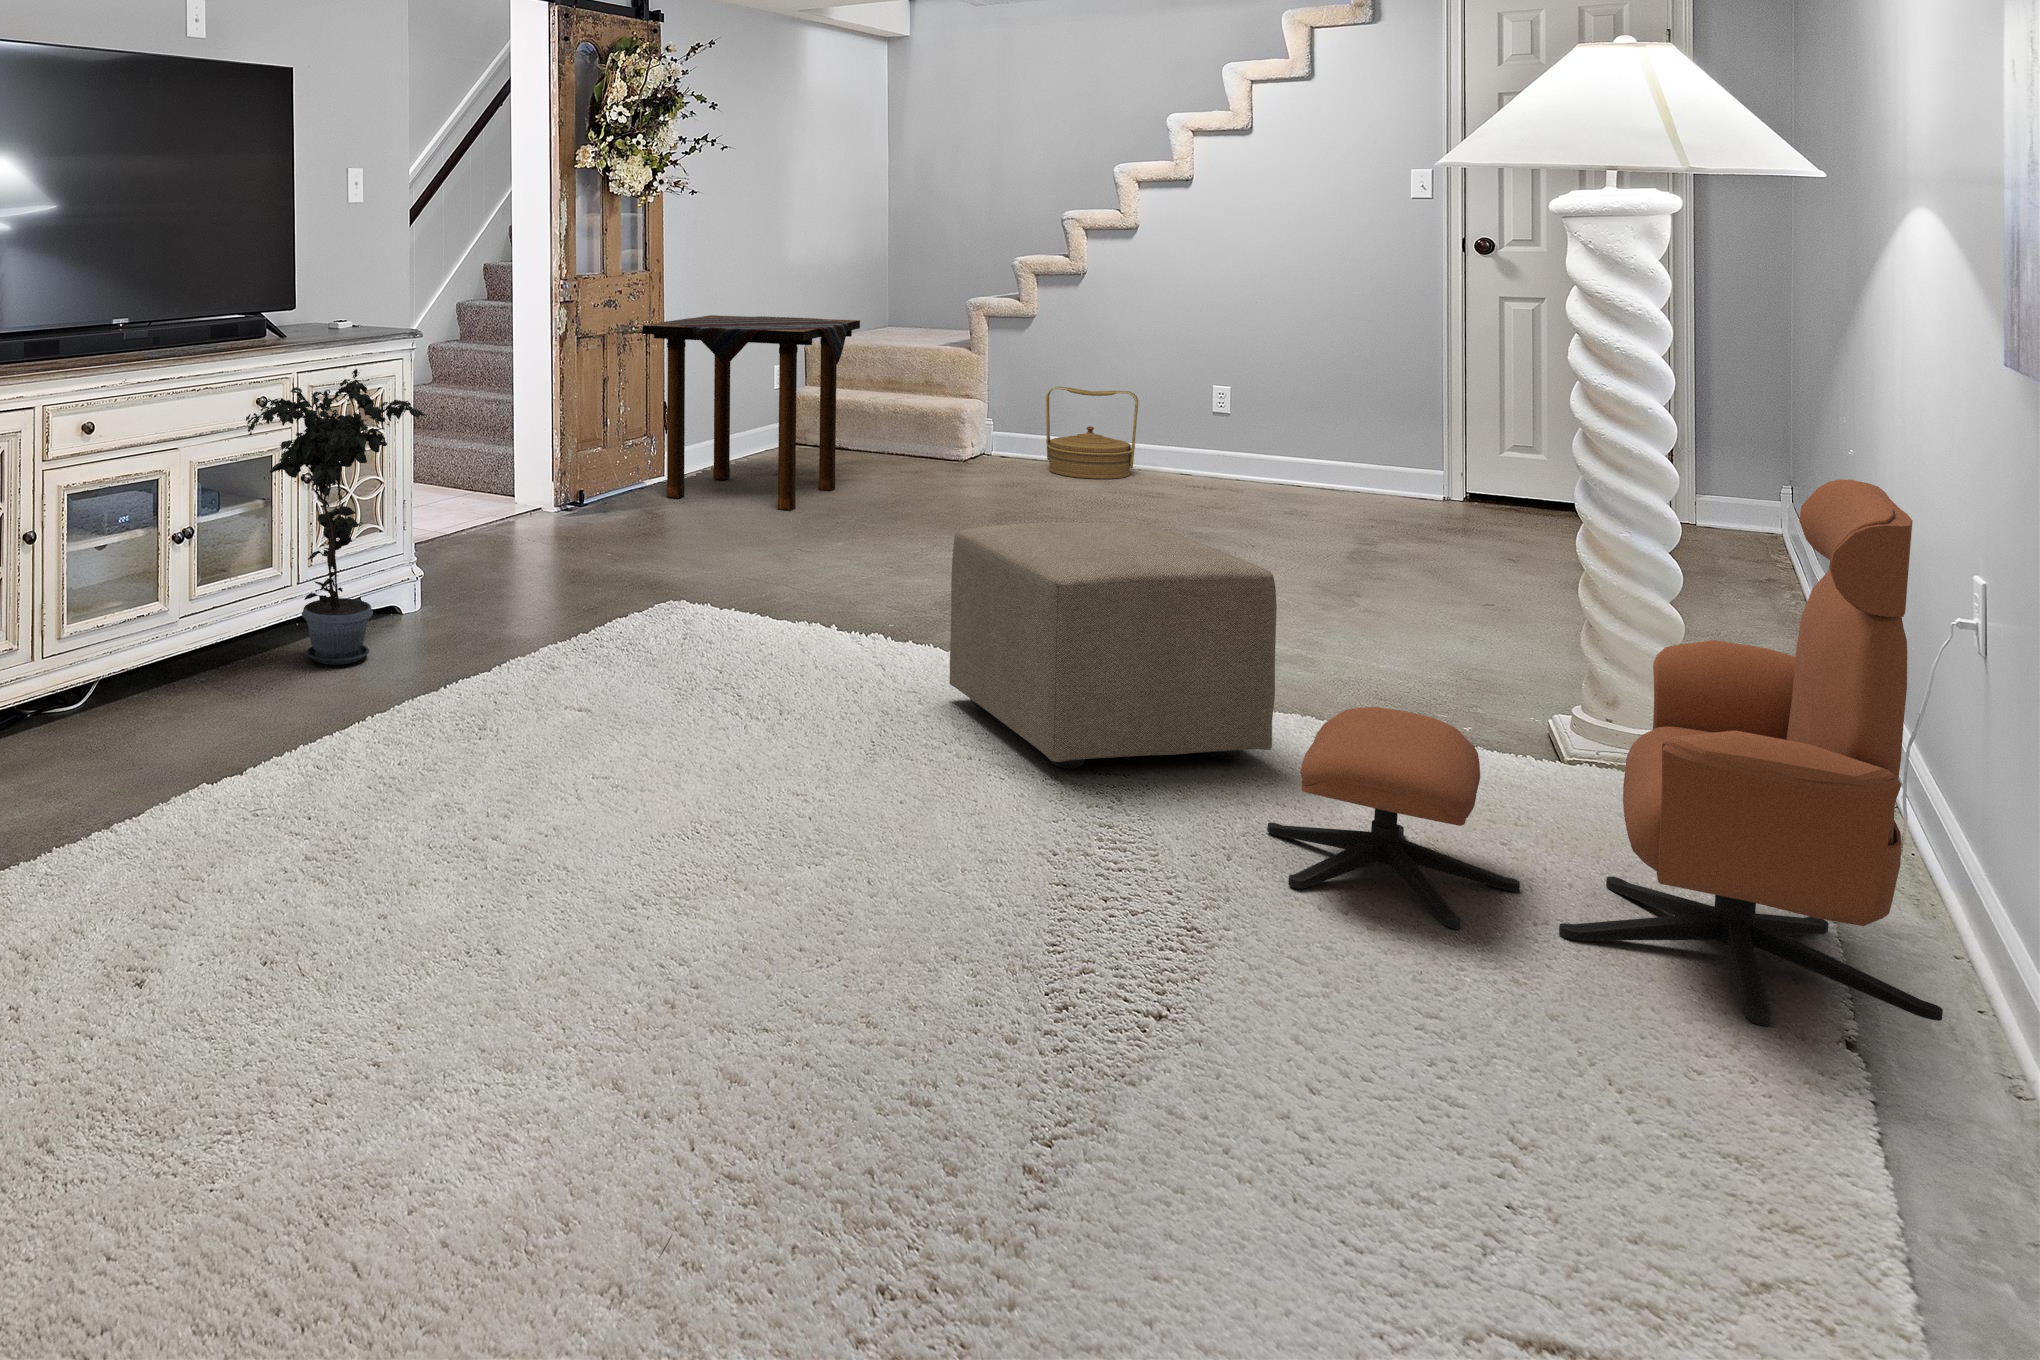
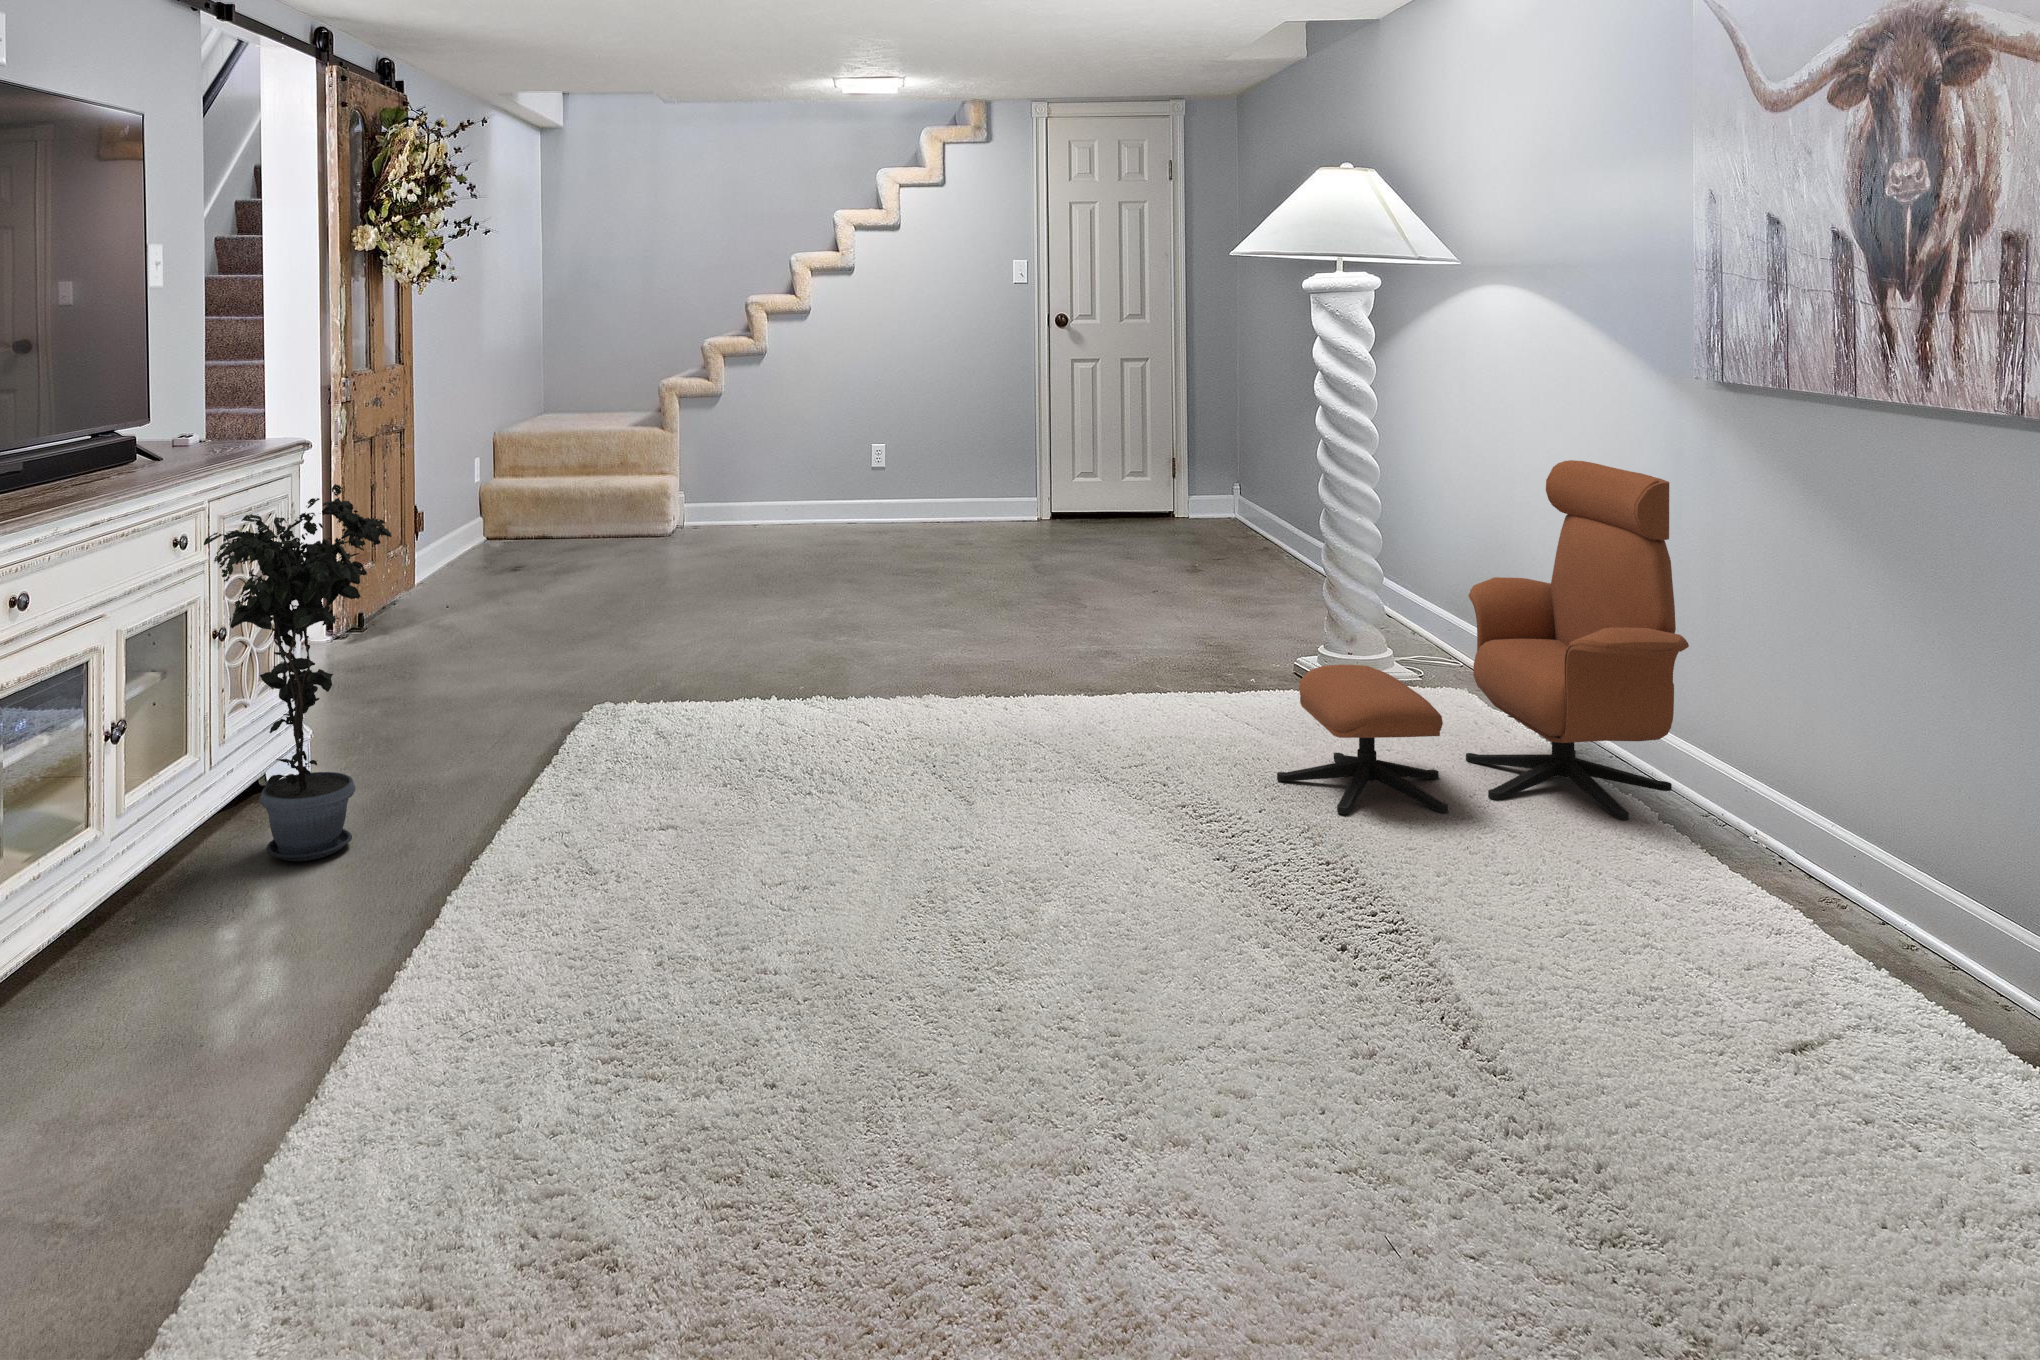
side table: present [642,315,860,511] -> none [414,403,614,605]
woven basket: present [1046,387,1138,479] -> none [748,454,826,535]
ottoman: present [950,522,1277,769] -> none [953,555,1216,771]

